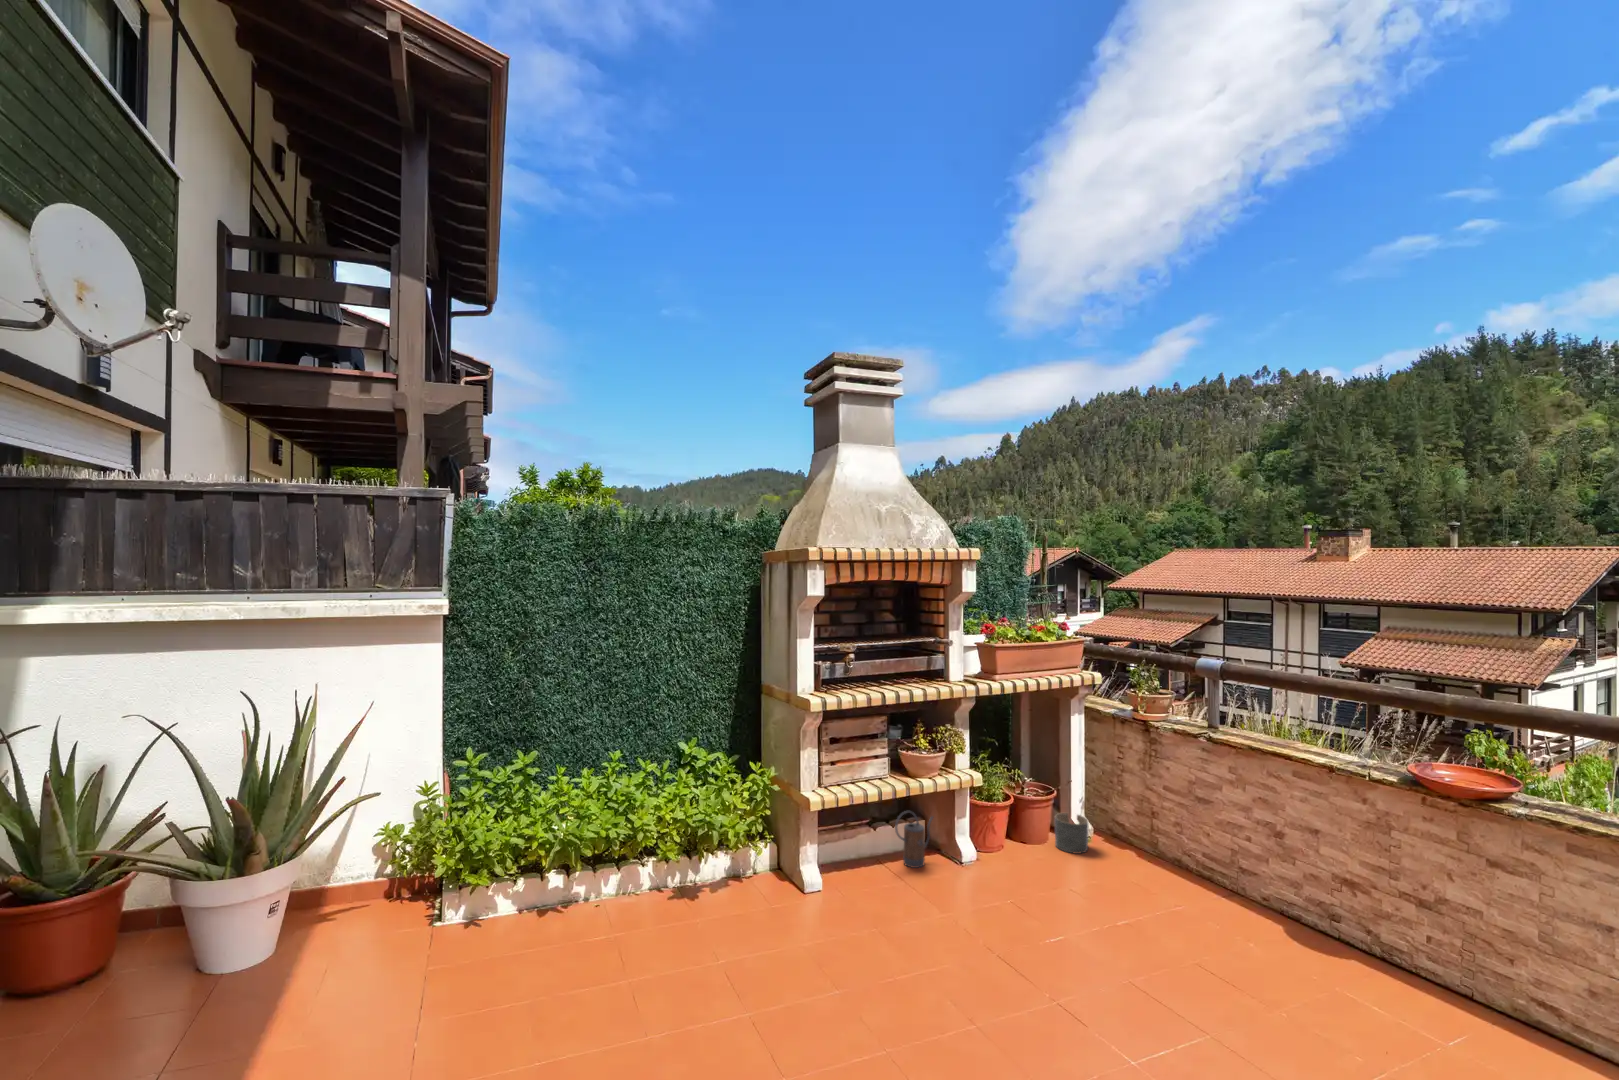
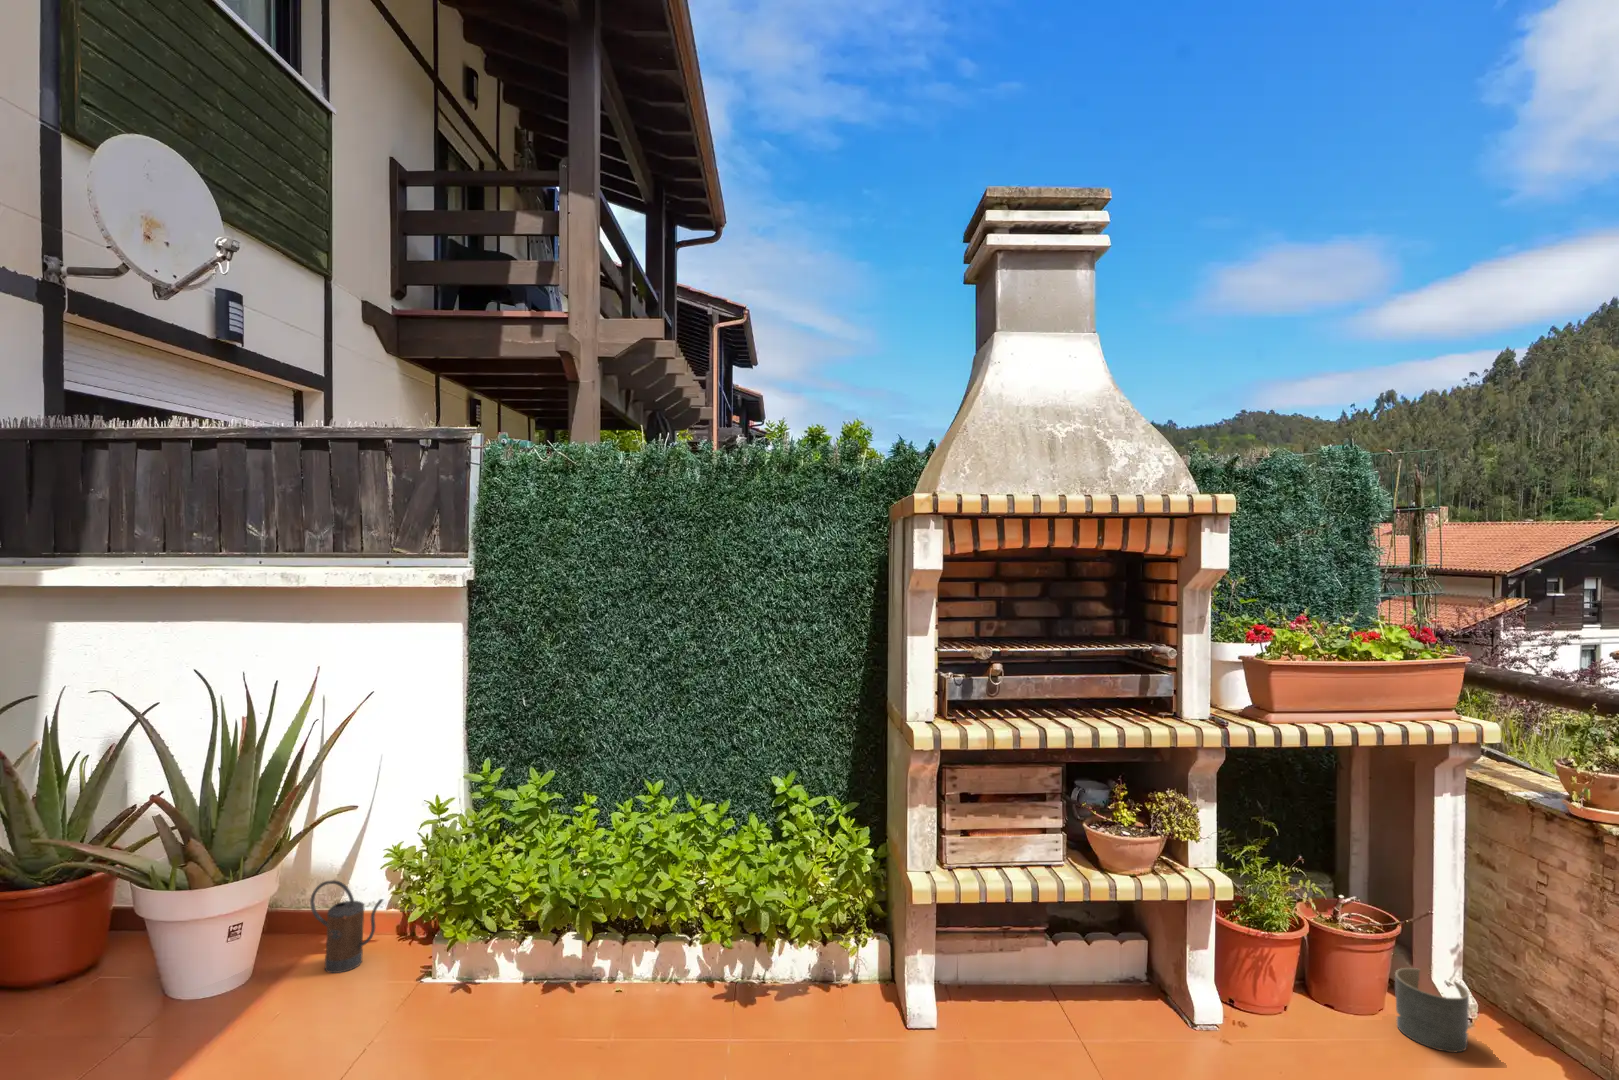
watering can: present [895,811,933,868] -> present [310,880,383,973]

